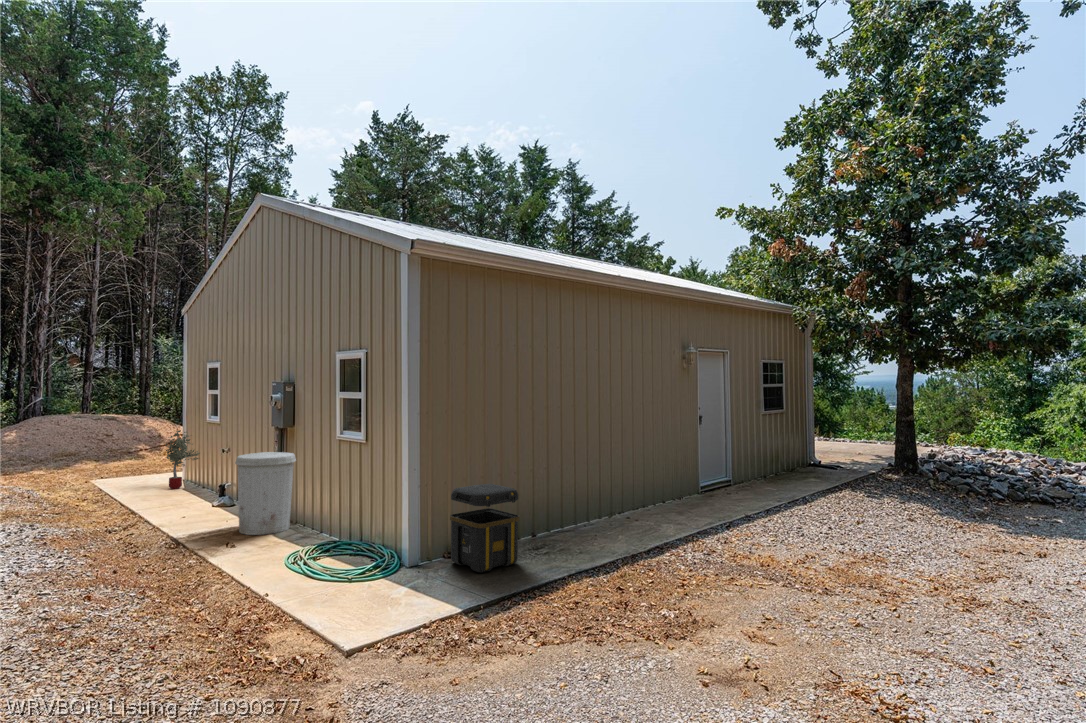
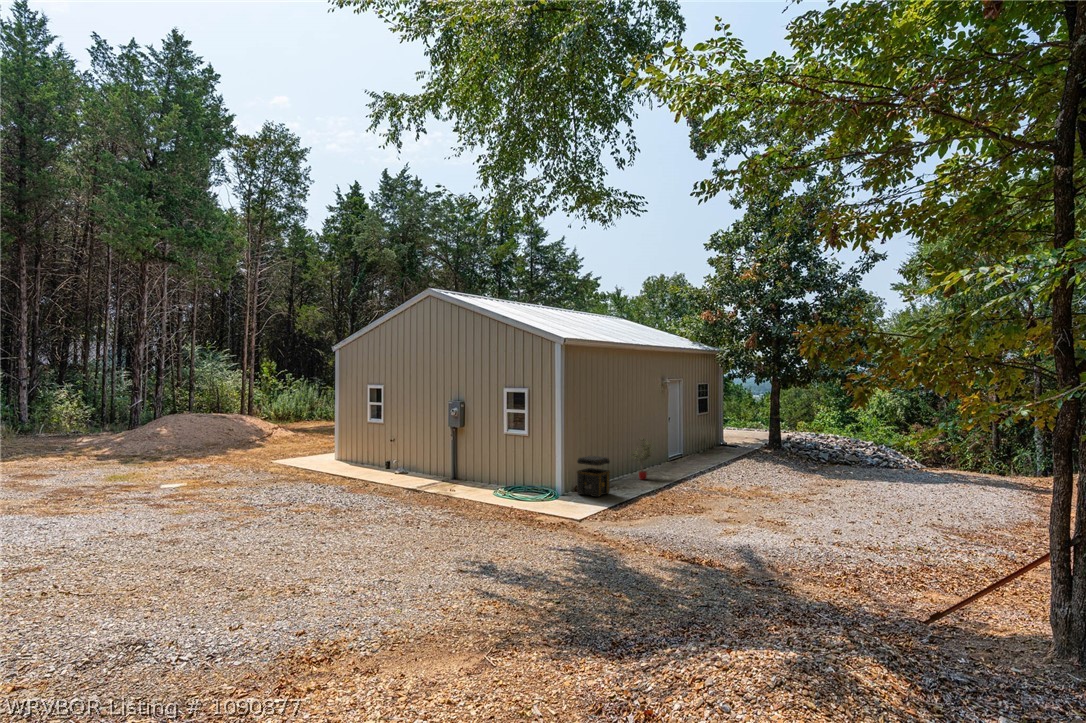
potted tree: present [166,430,200,489] -> present [630,437,654,480]
trash can: present [235,452,296,535] -> none [437,442,469,487]

